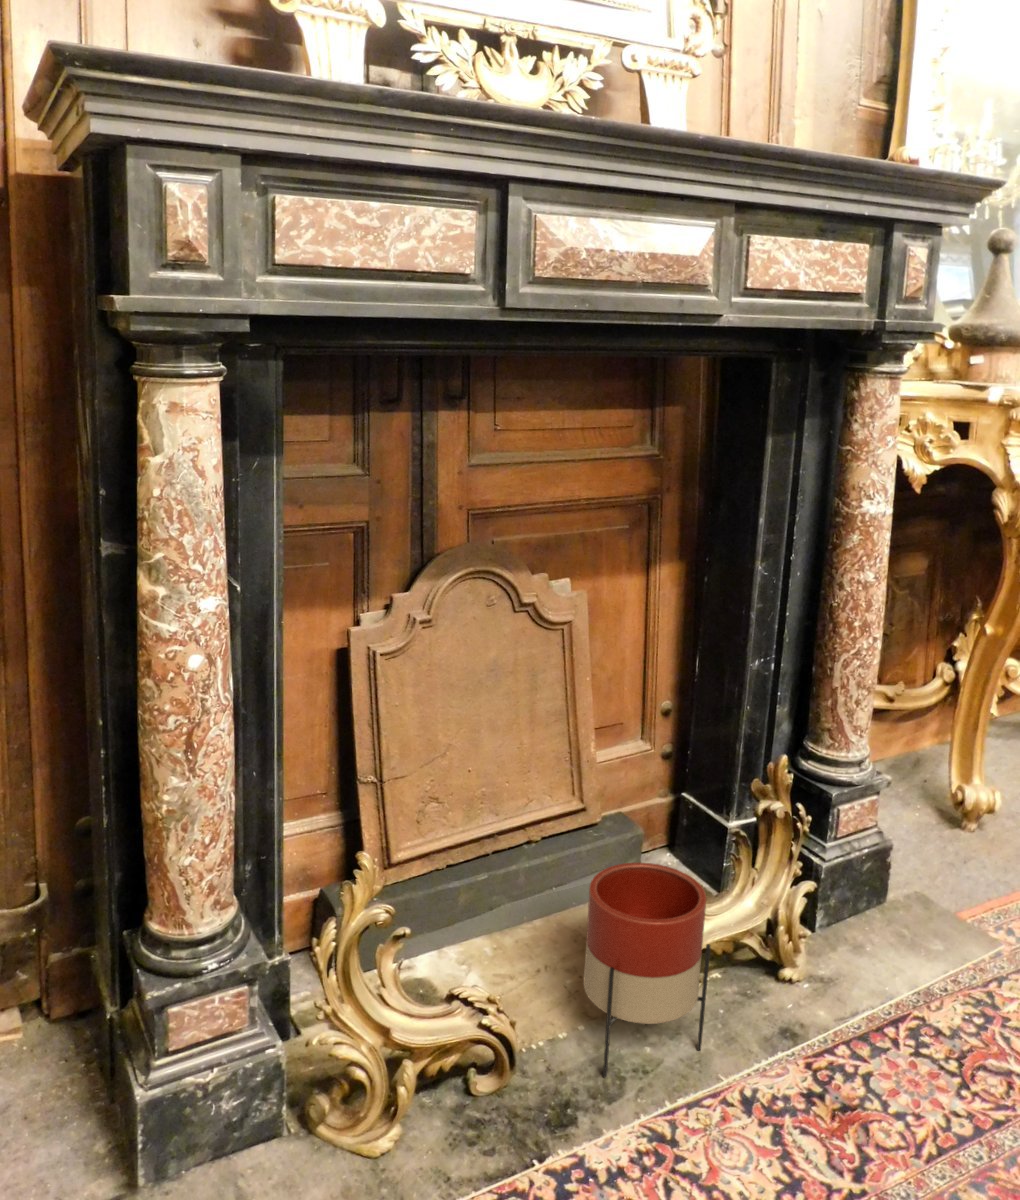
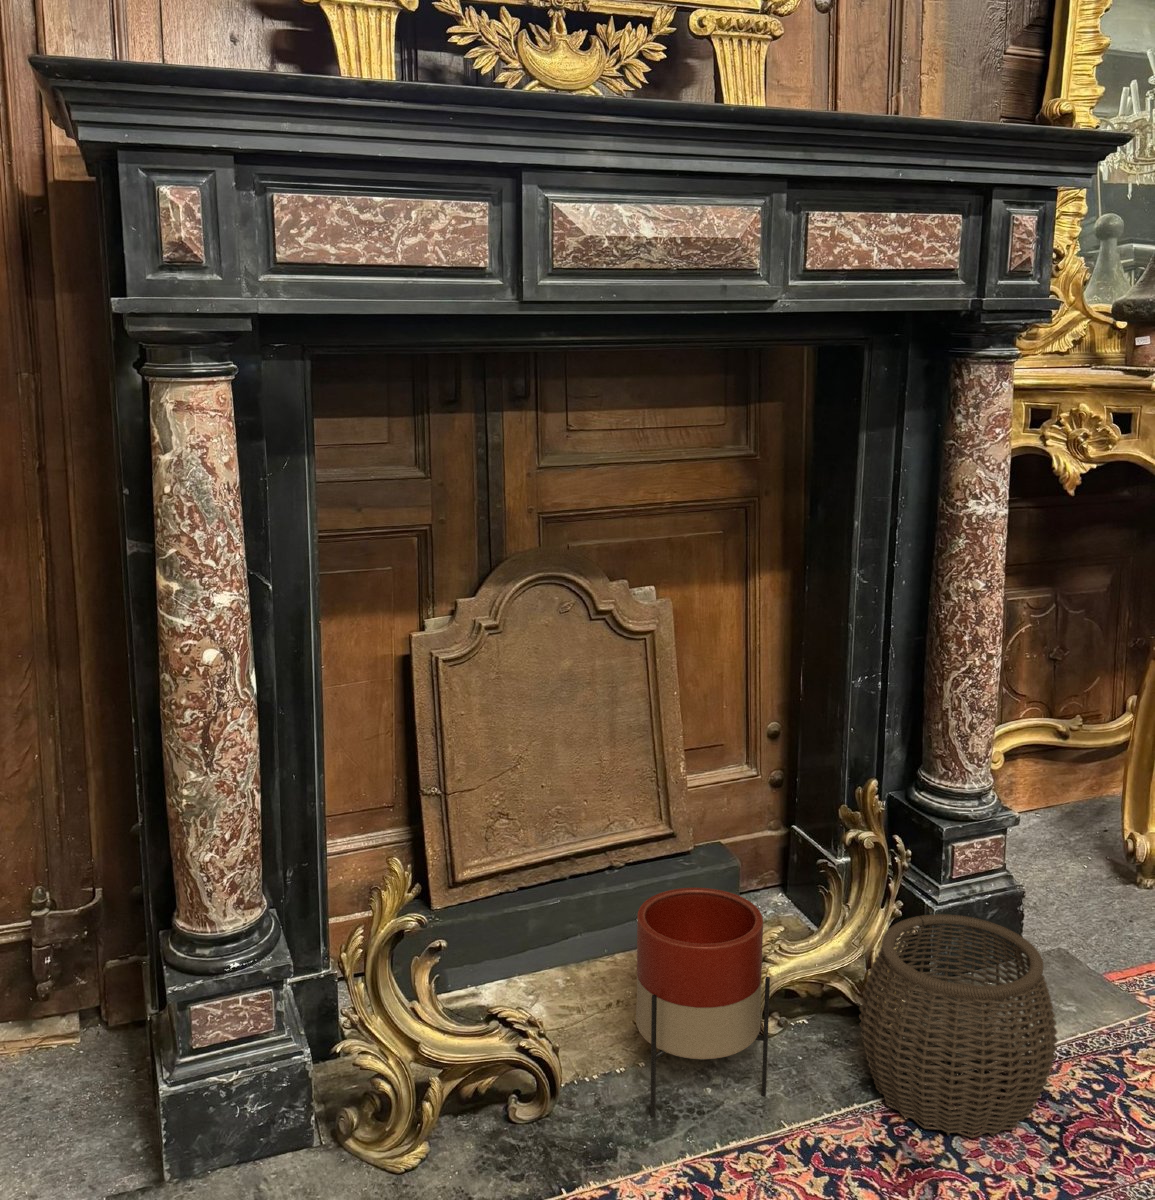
woven basket: none [781,878,959,1079] -> present [859,914,1058,1138]

